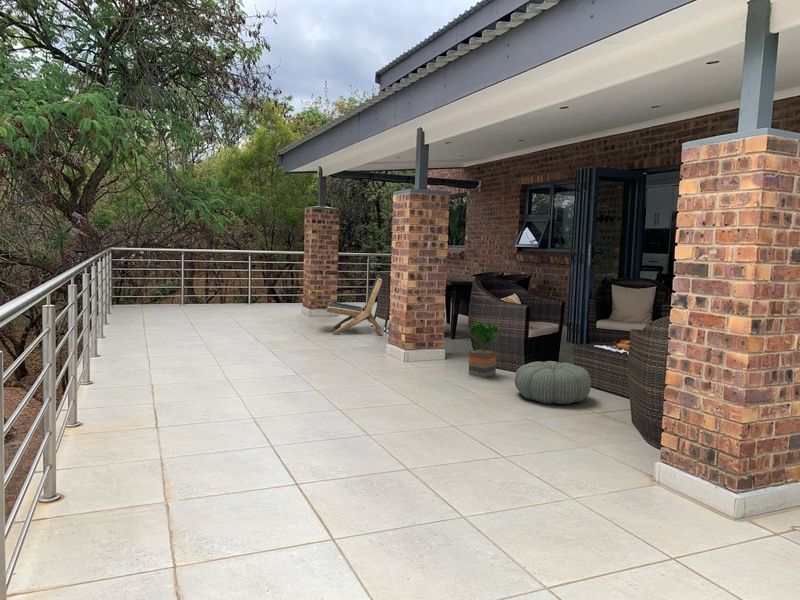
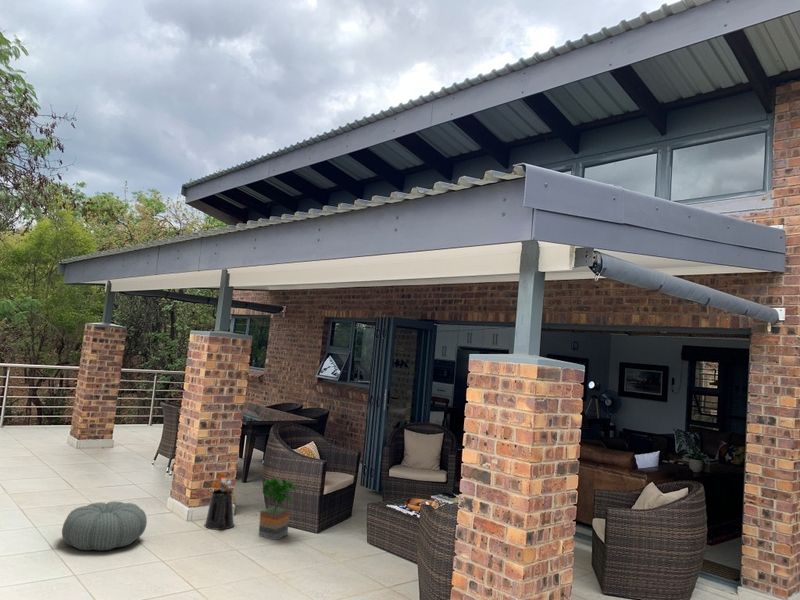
lounge chair: present [327,277,383,335] -> none [97,408,170,480]
watering can: none [420,320,447,369] -> present [204,473,235,530]
pouf: present [515,361,591,404] -> present [62,501,147,551]

